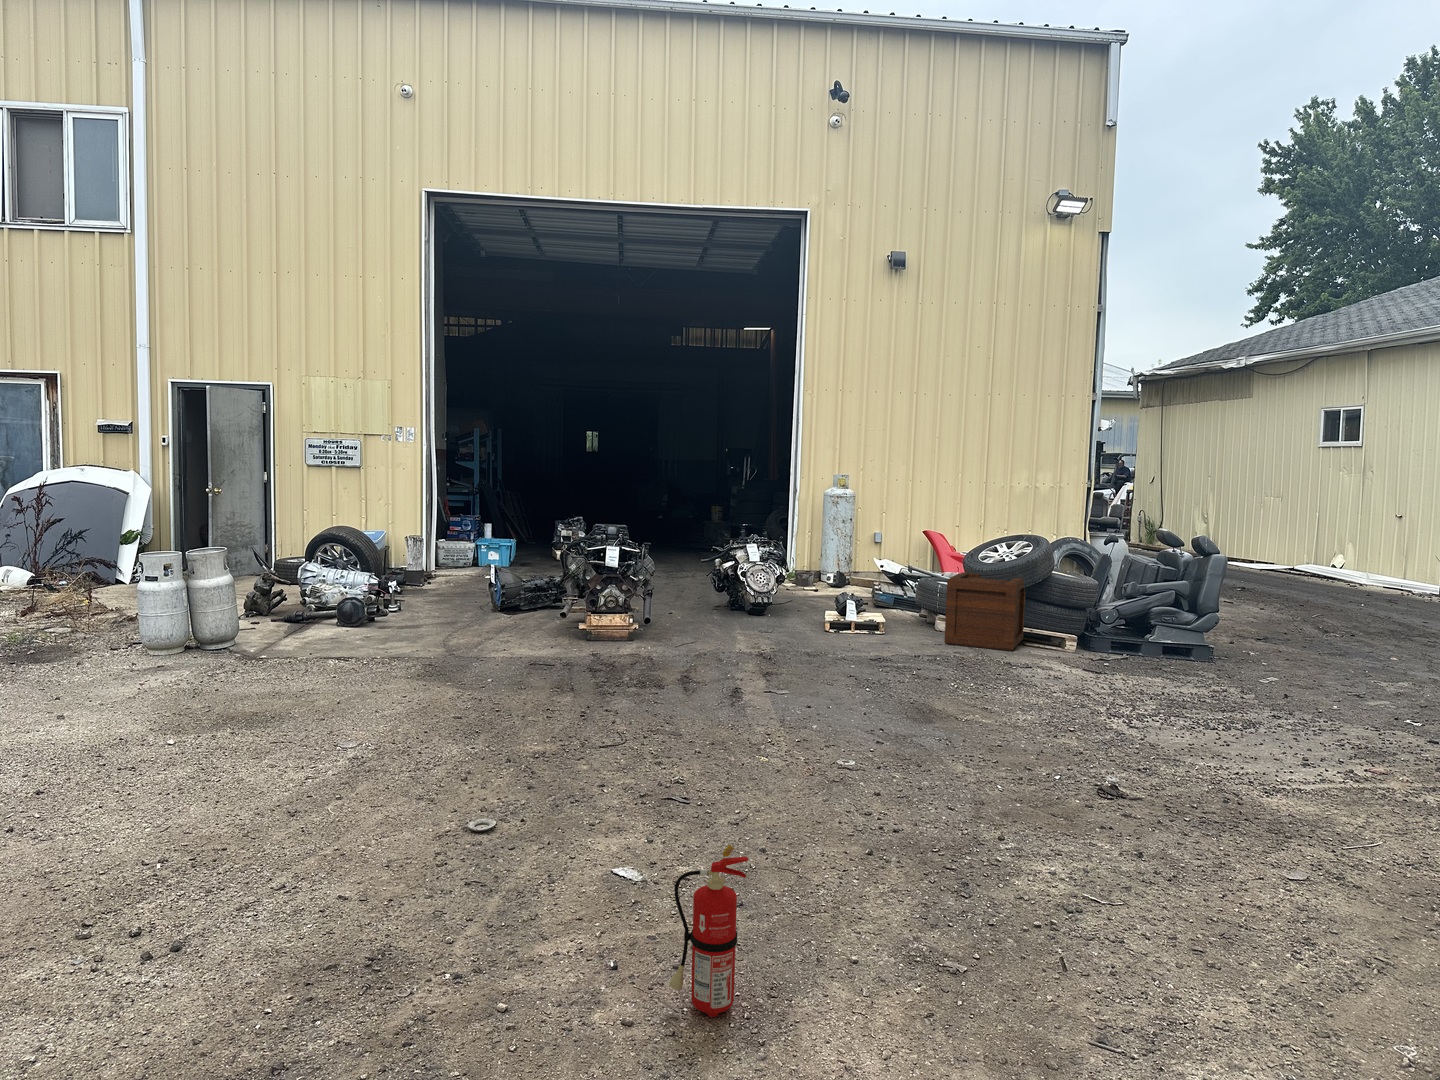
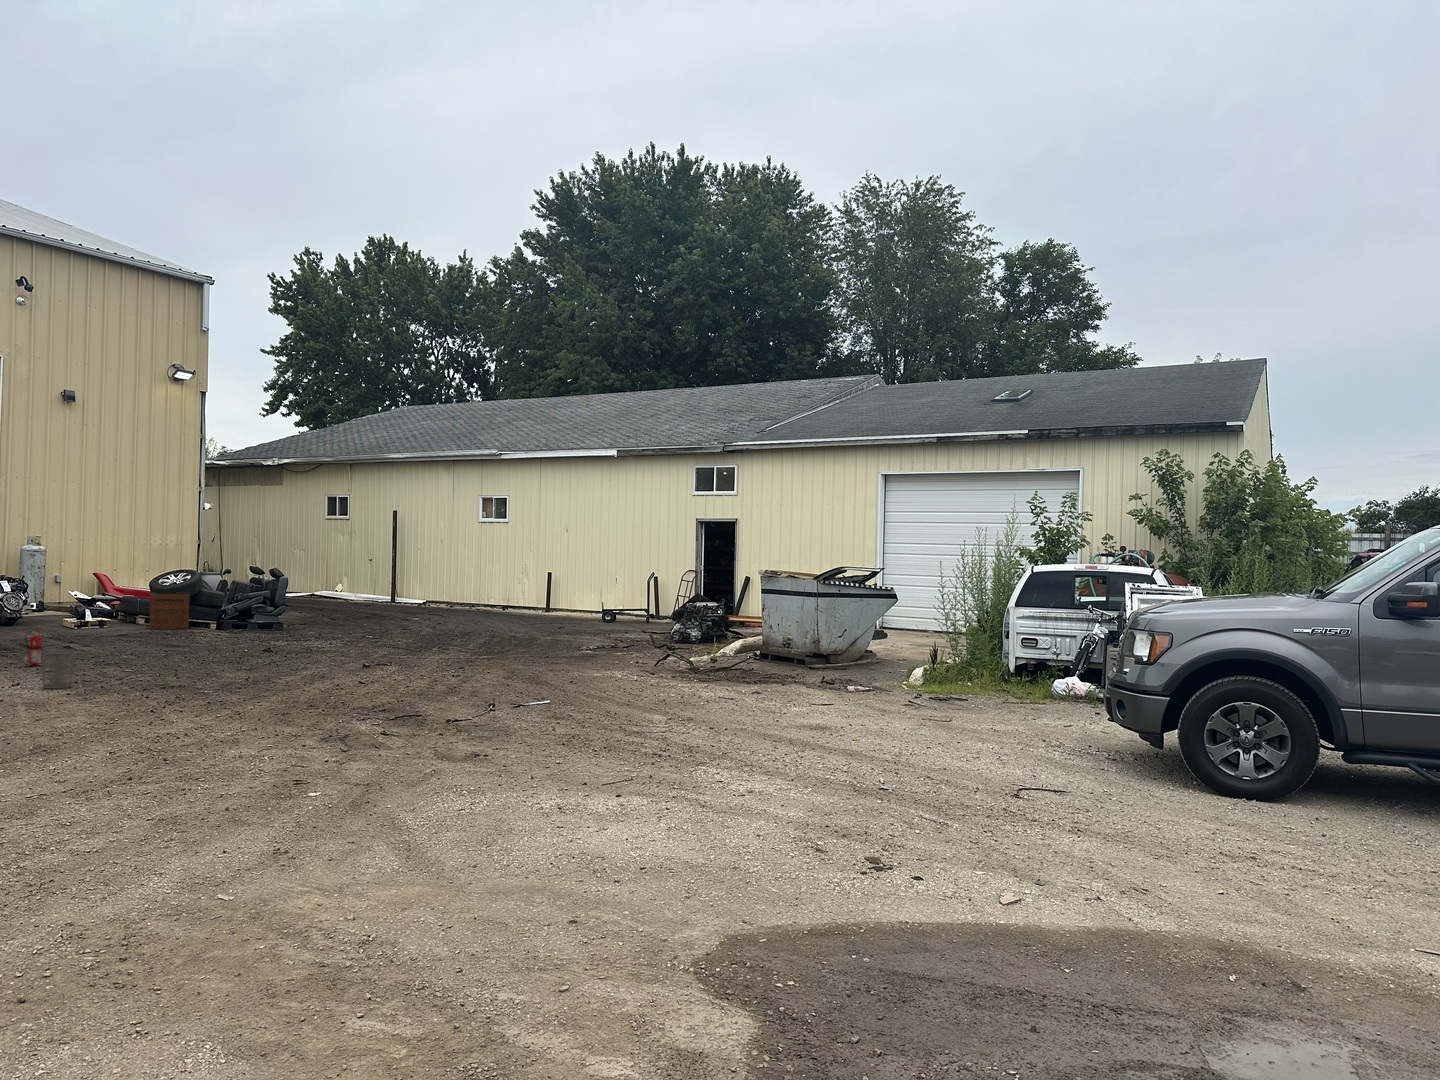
fire extinguisher: present [669,845,749,1017] -> present [24,626,42,666]
waste bin: none [73,878,198,1047] -> present [42,654,74,689]

